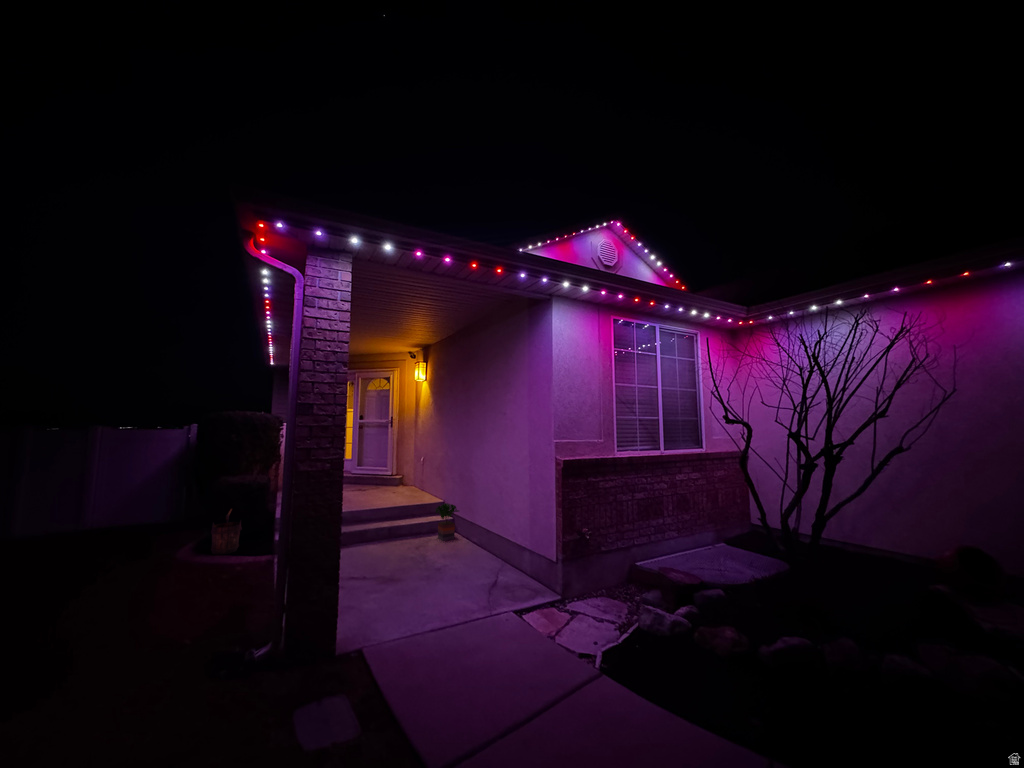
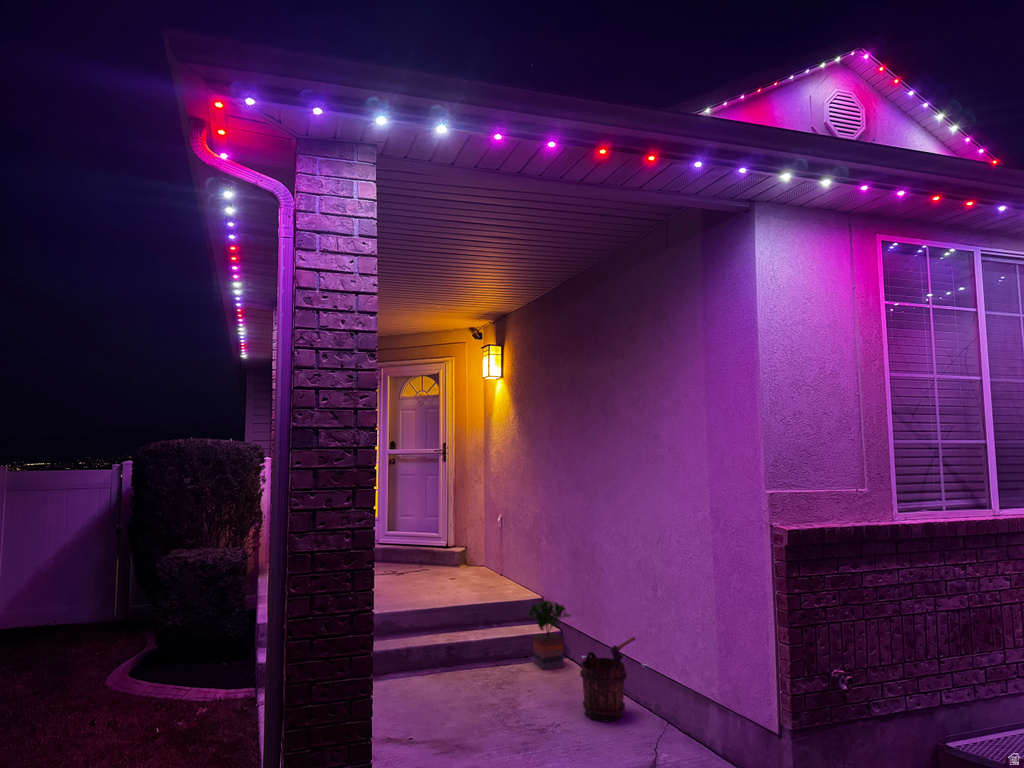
bucket: present [211,509,242,555] -> present [580,637,635,722]

